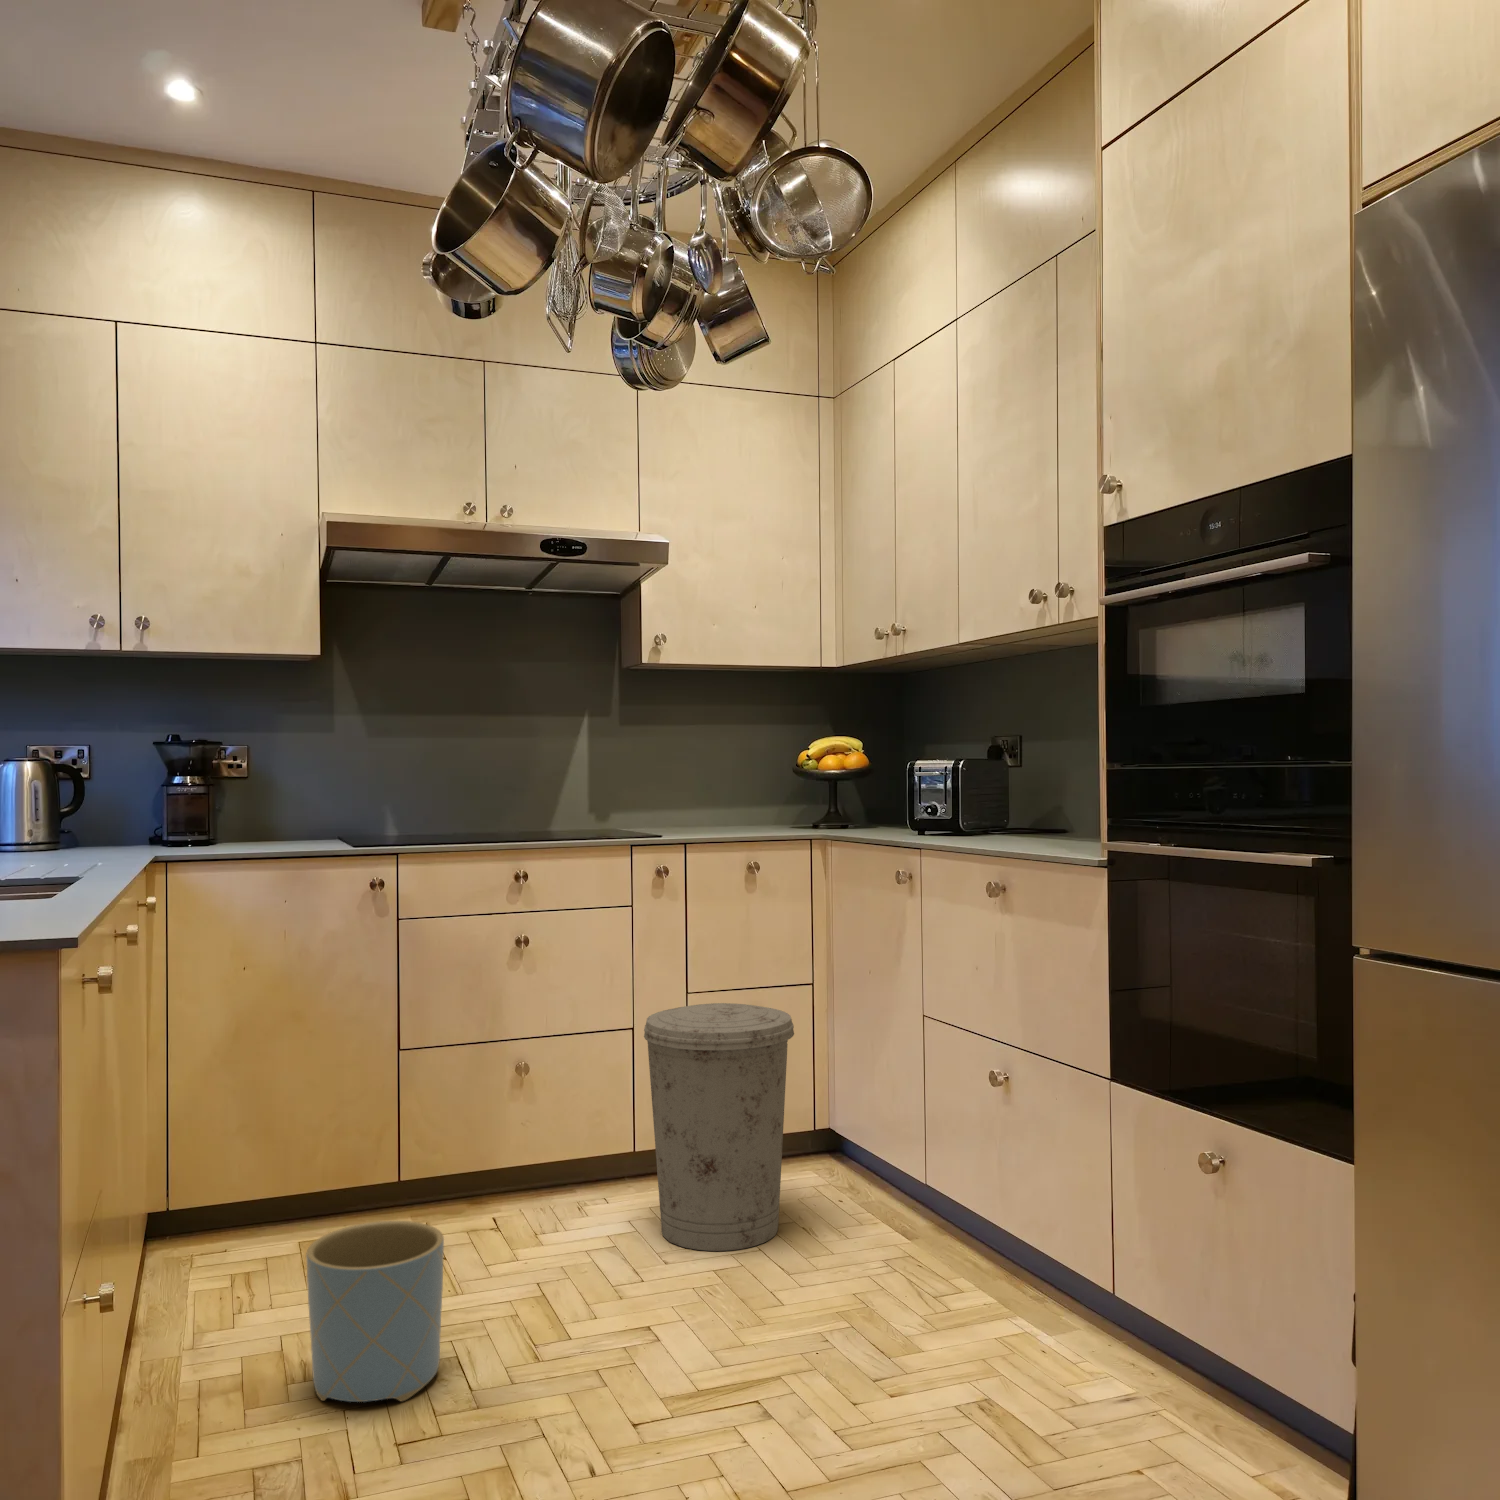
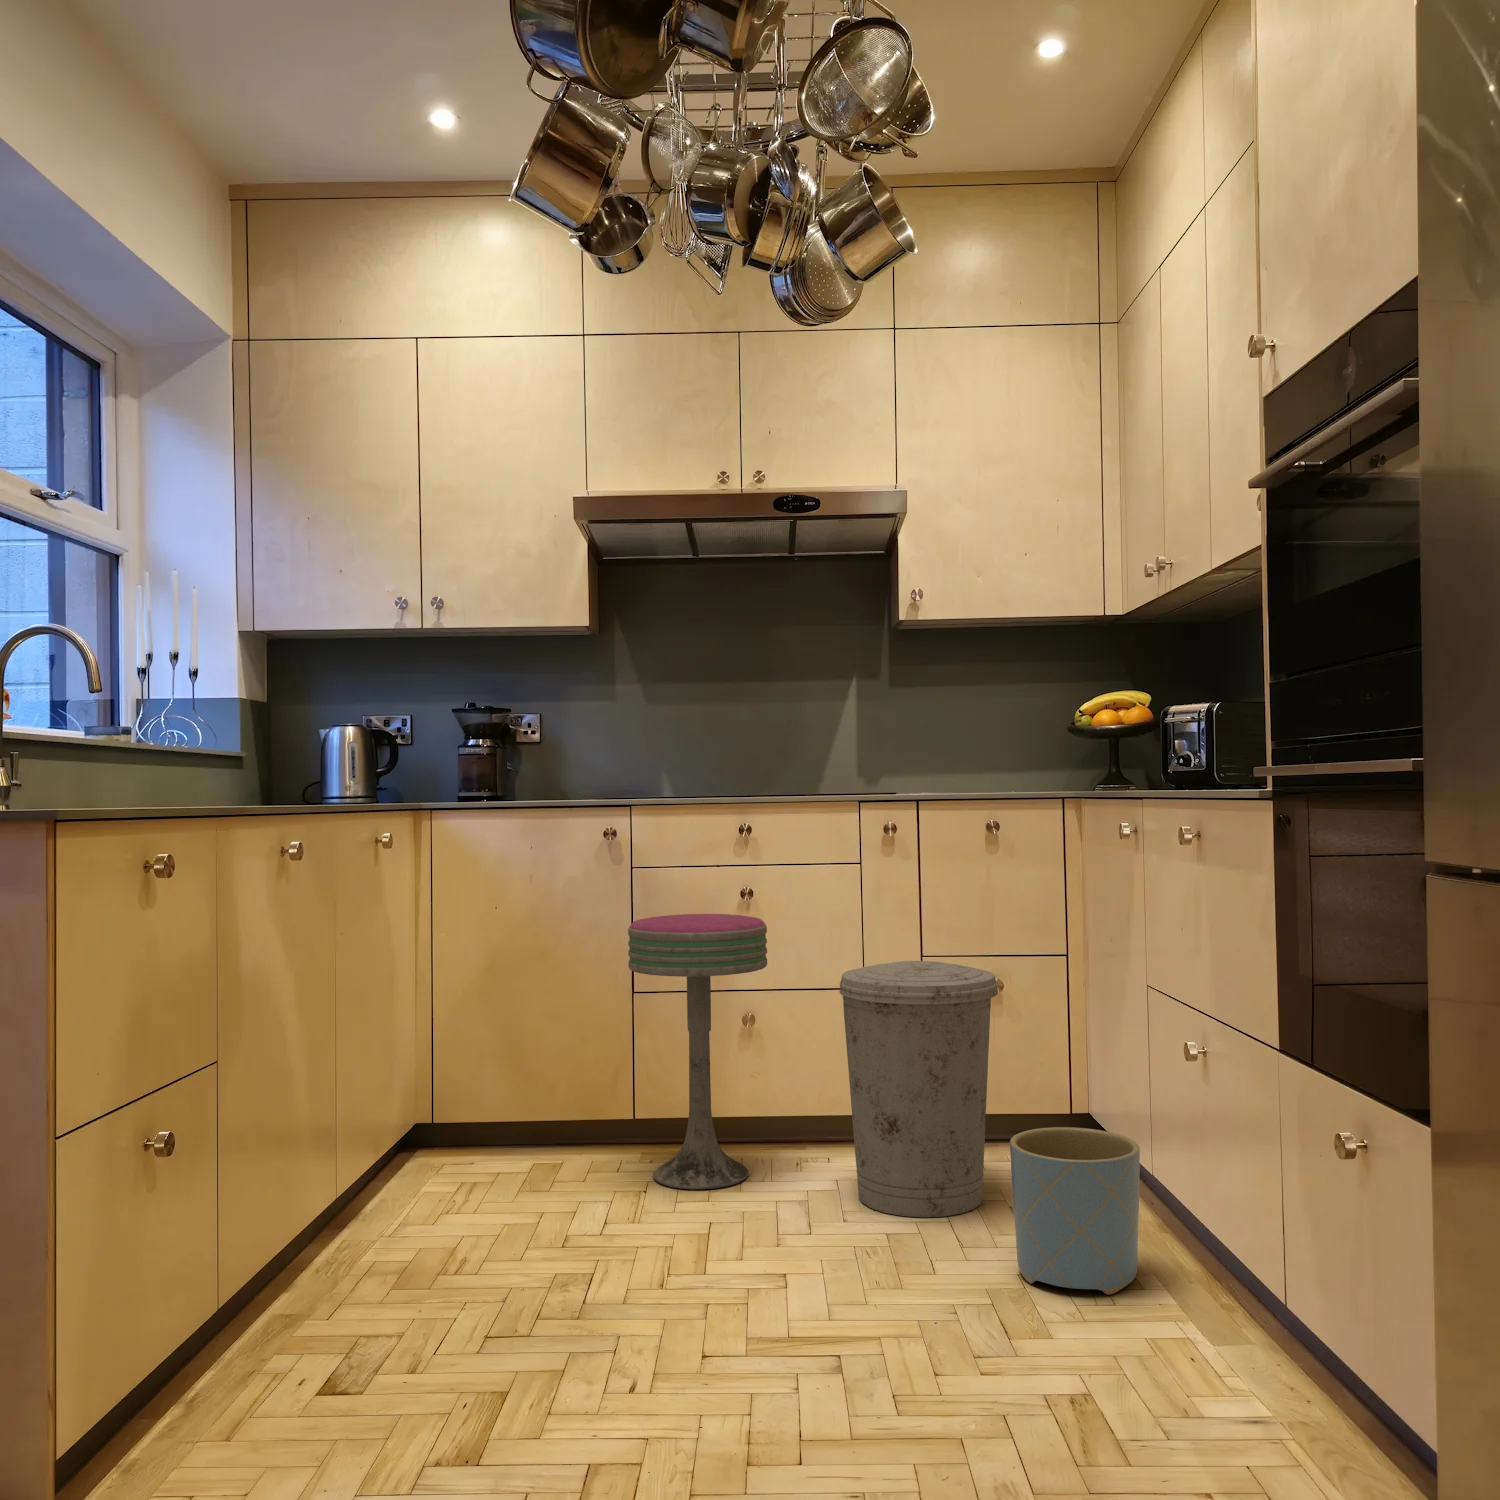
bar stool: none [416,965,561,1252] -> present [628,914,767,1189]
planter: present [306,1221,444,1402] -> present [1010,1127,1140,1295]

